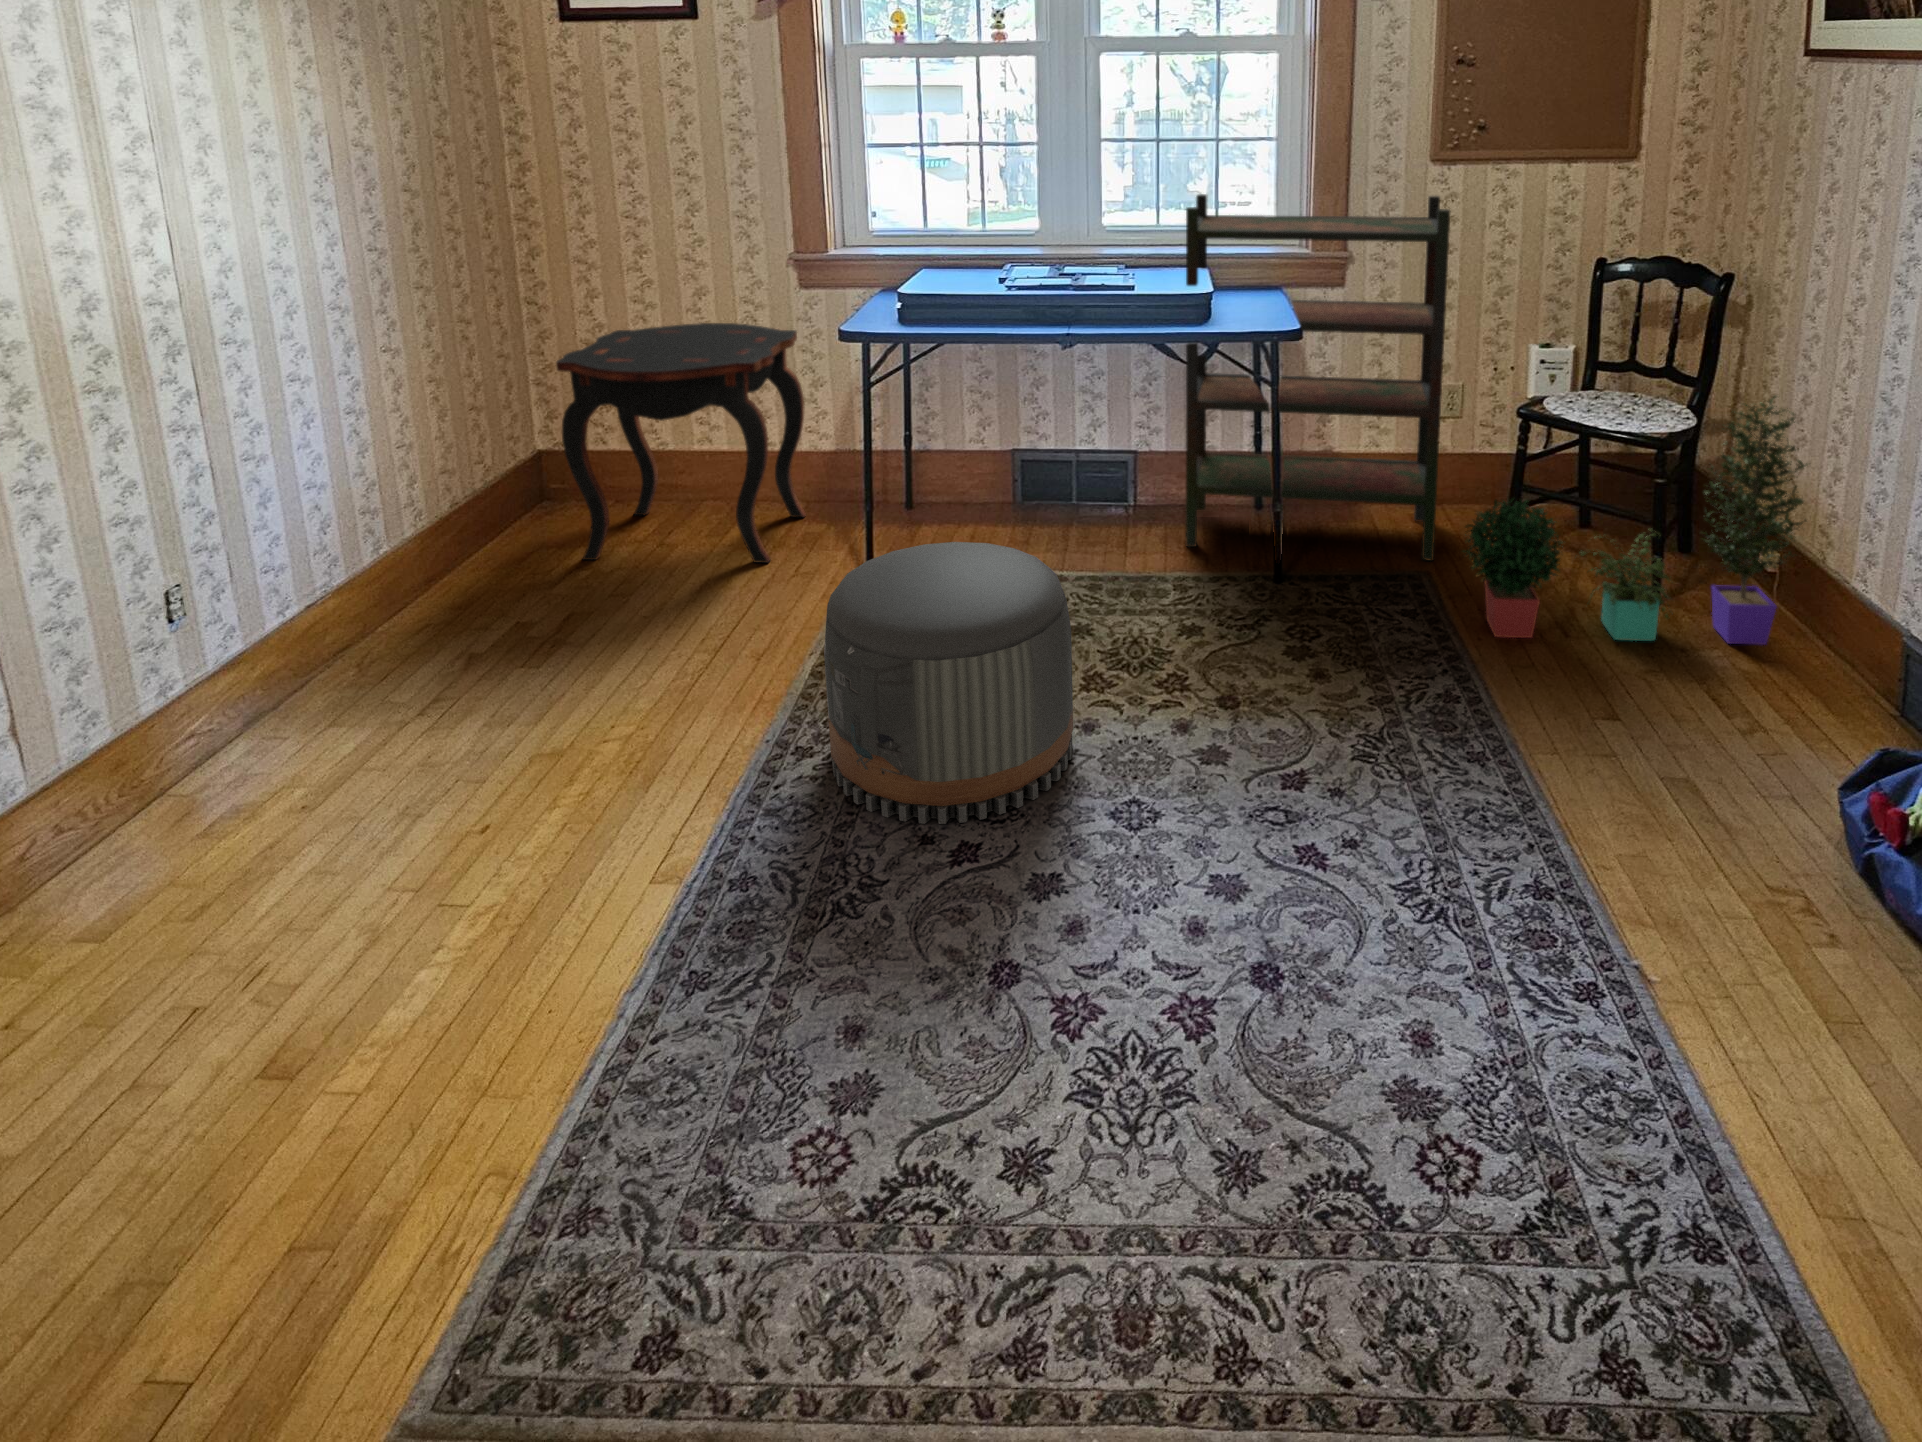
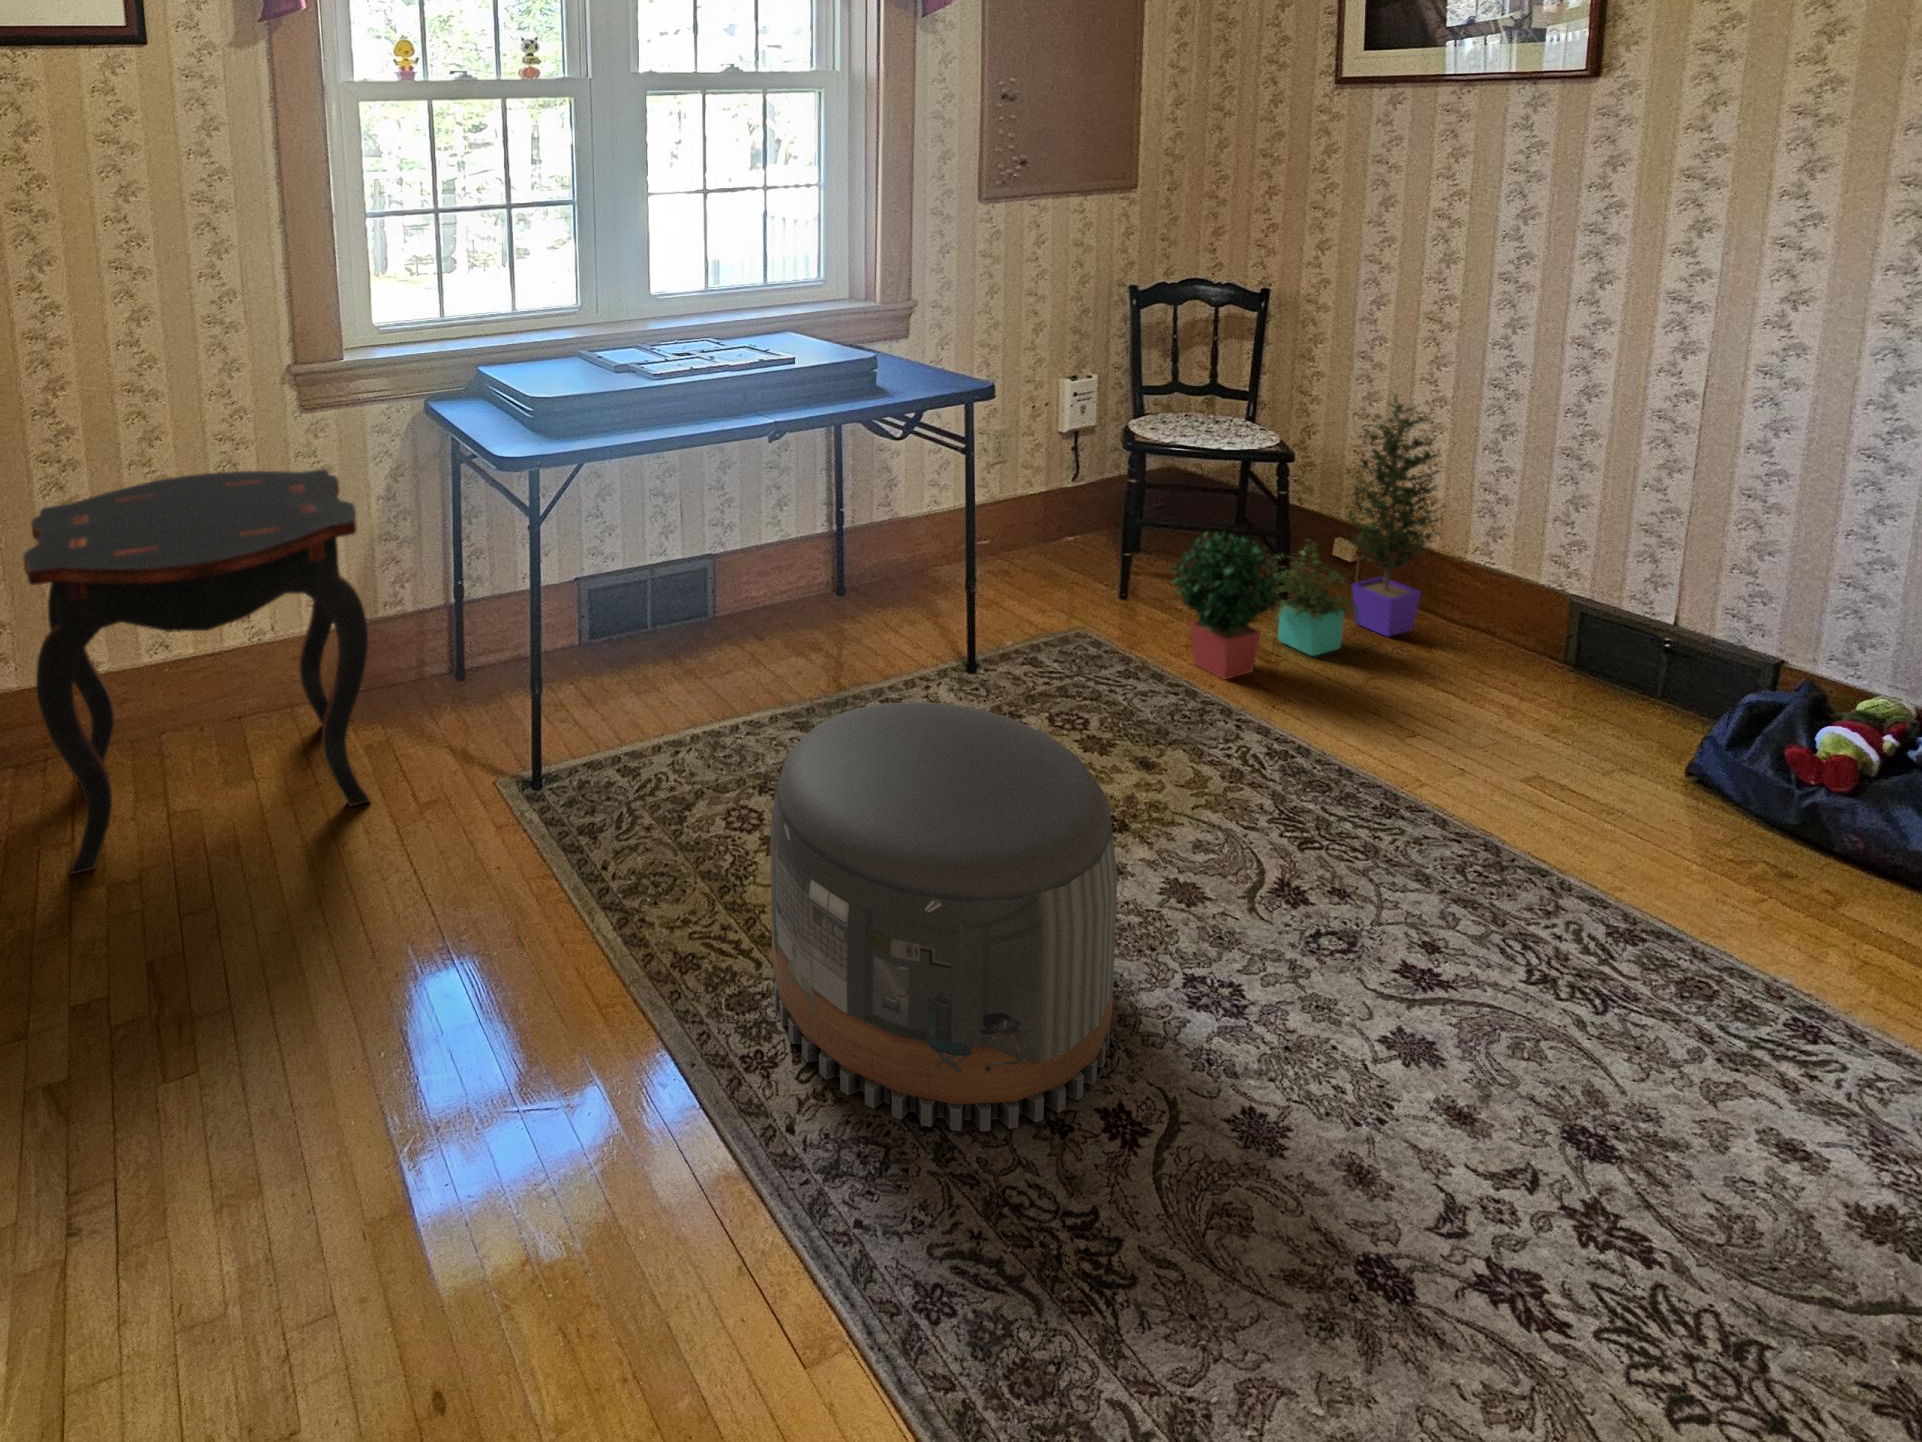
bookshelf: present [1186,194,1450,560] -> none [777,235,1080,653]

